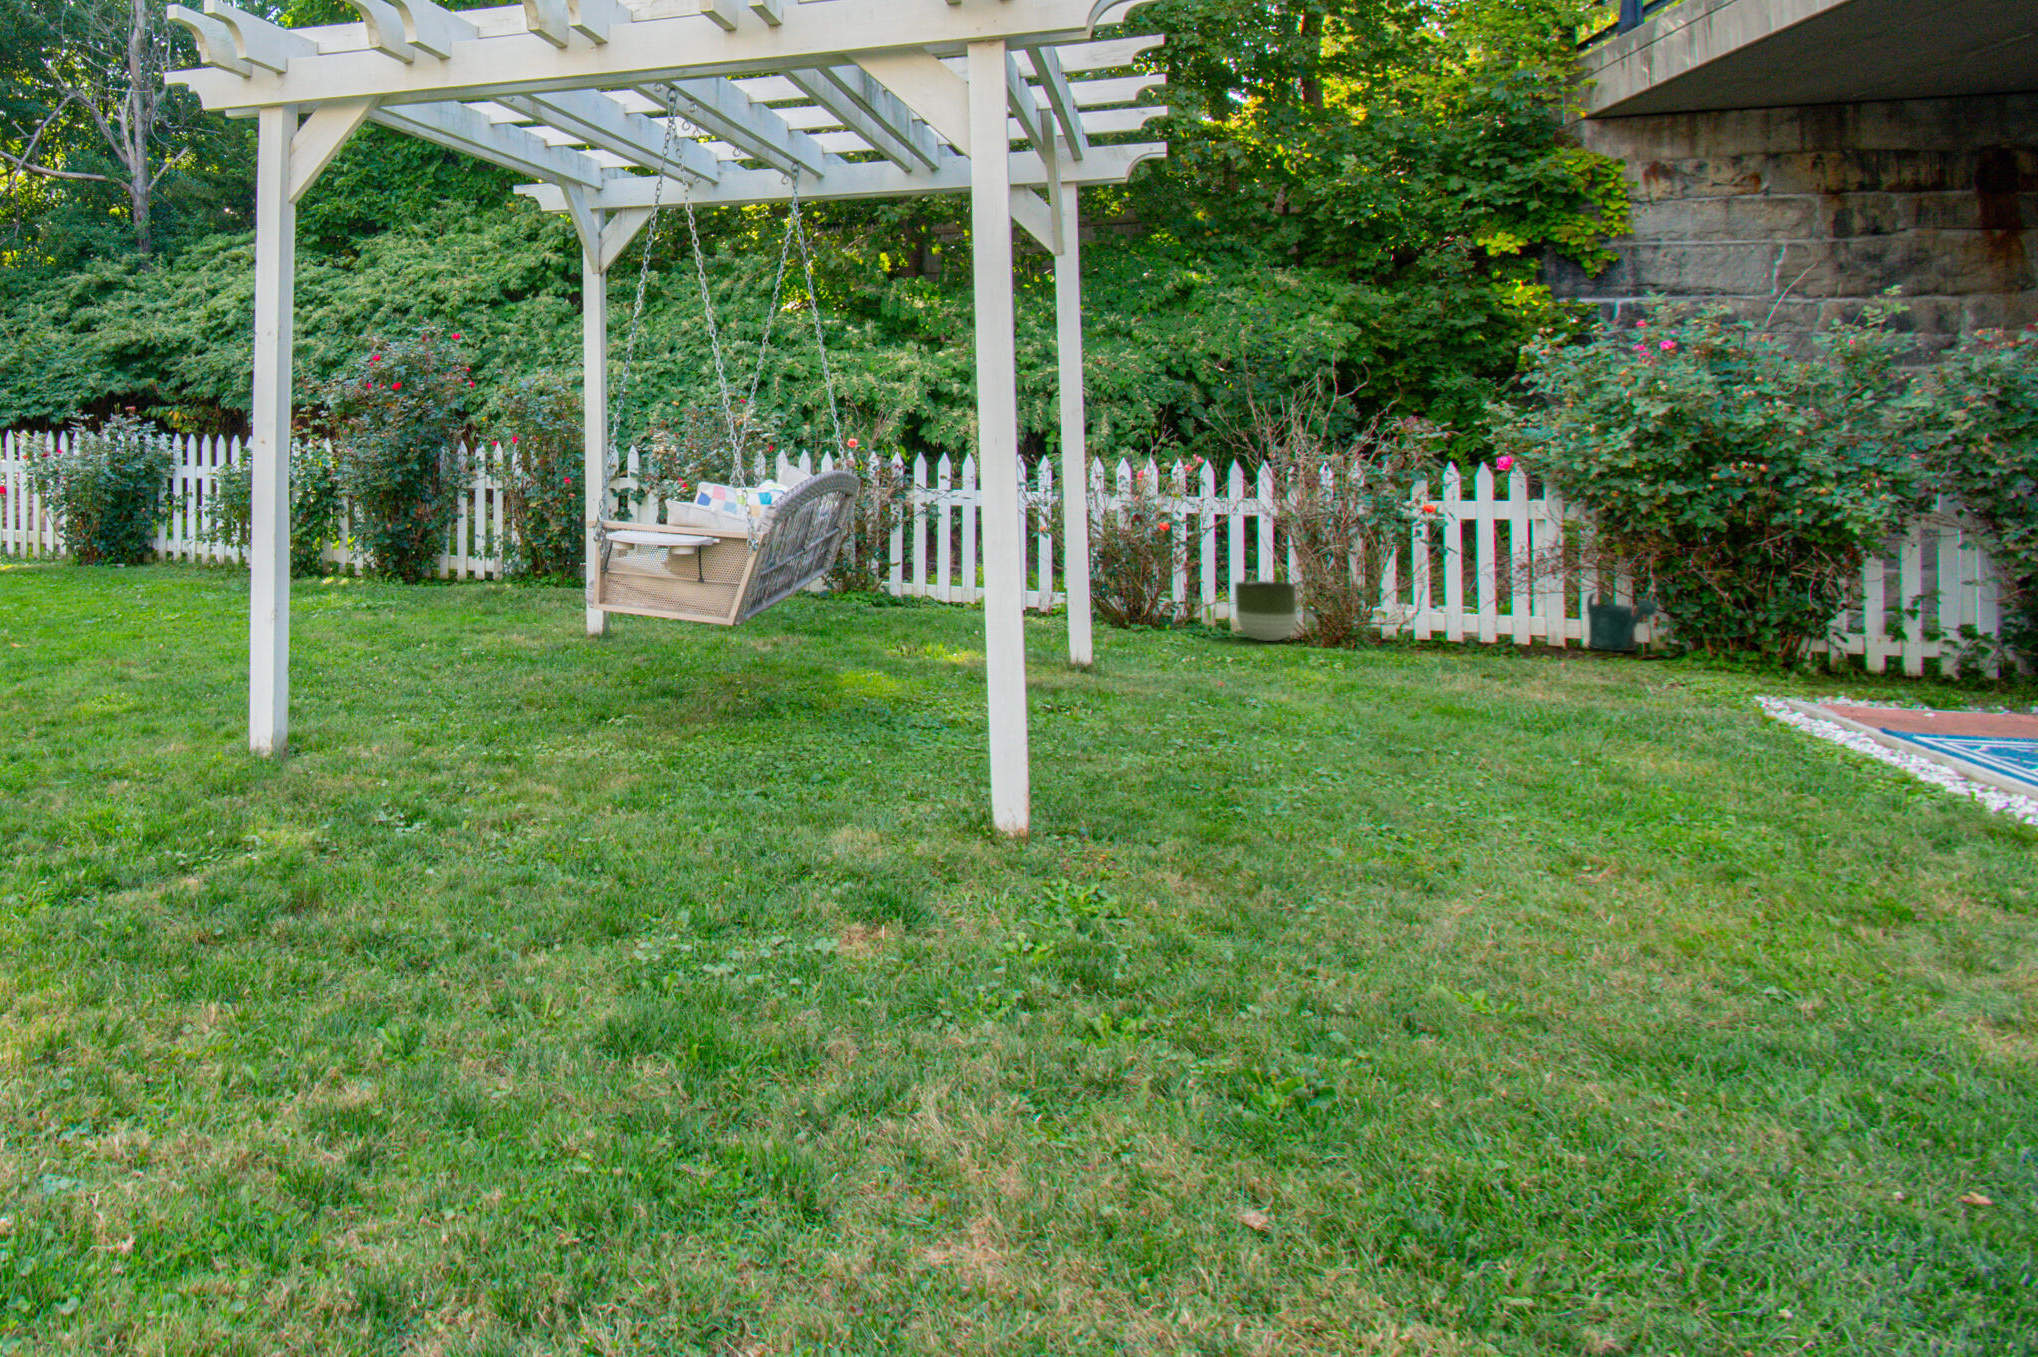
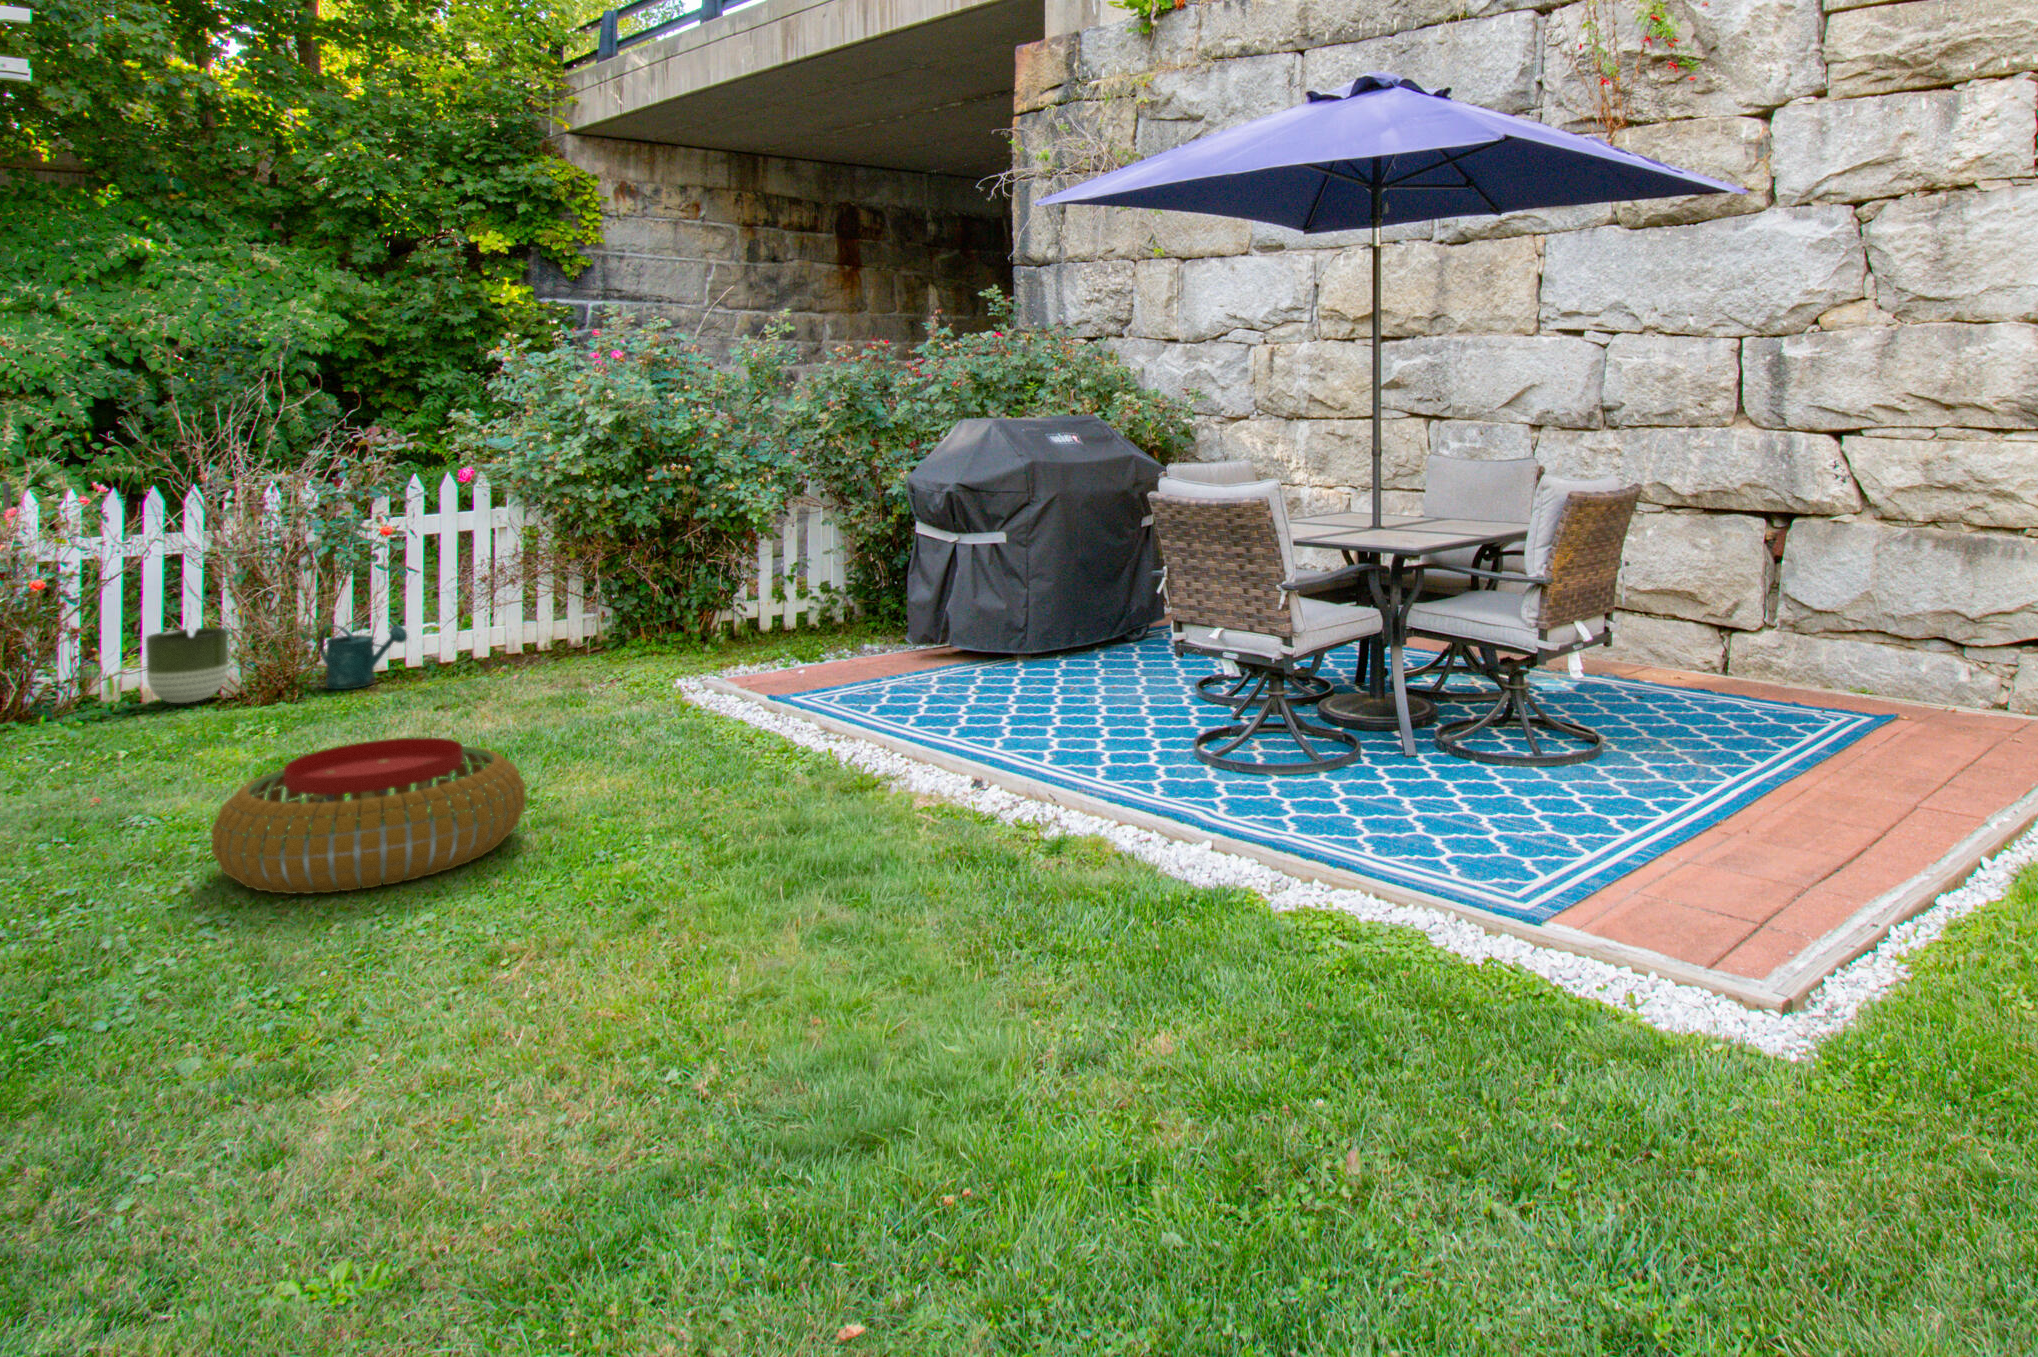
watering can: present [1587,593,1656,651] -> present [319,626,407,689]
pouf: none [1328,671,1600,788] -> present [211,737,526,894]

